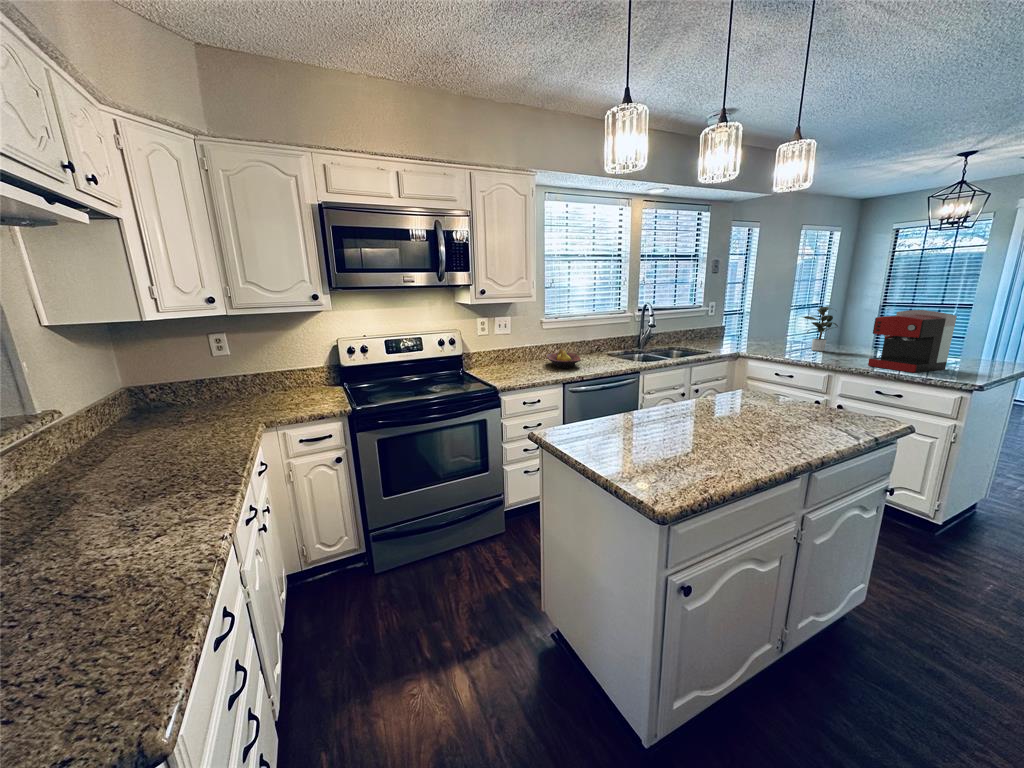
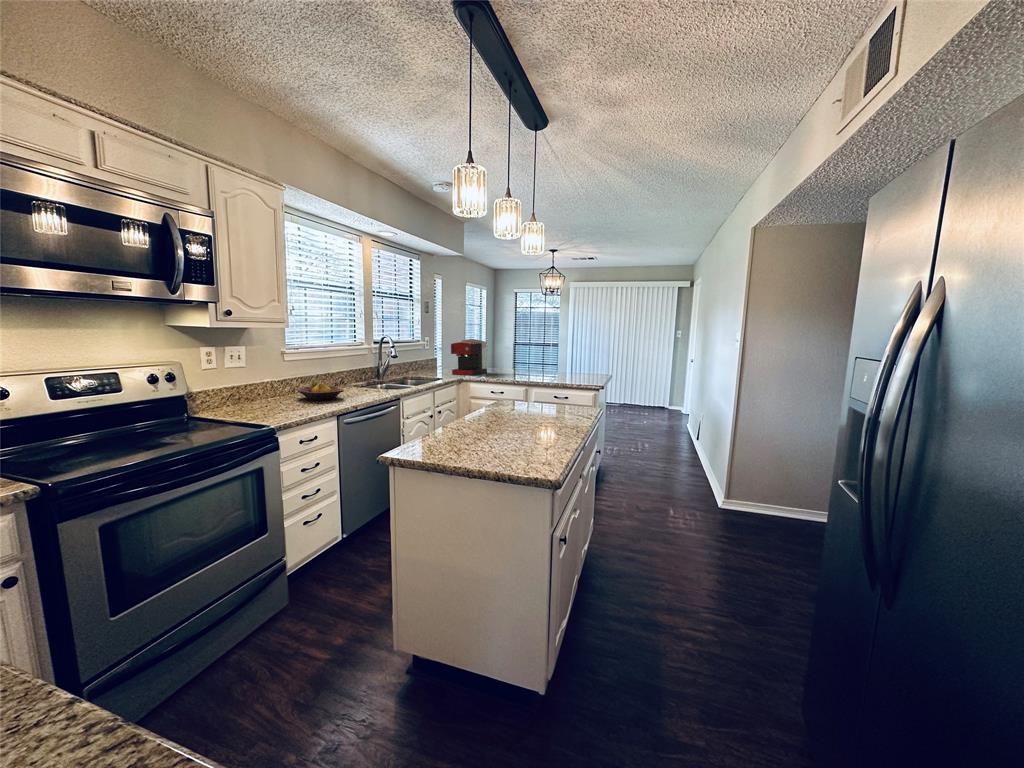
potted plant: present [804,307,838,351] -> none [492,338,524,371]
coffee maker: present [868,310,957,373] -> present [451,339,487,375]

